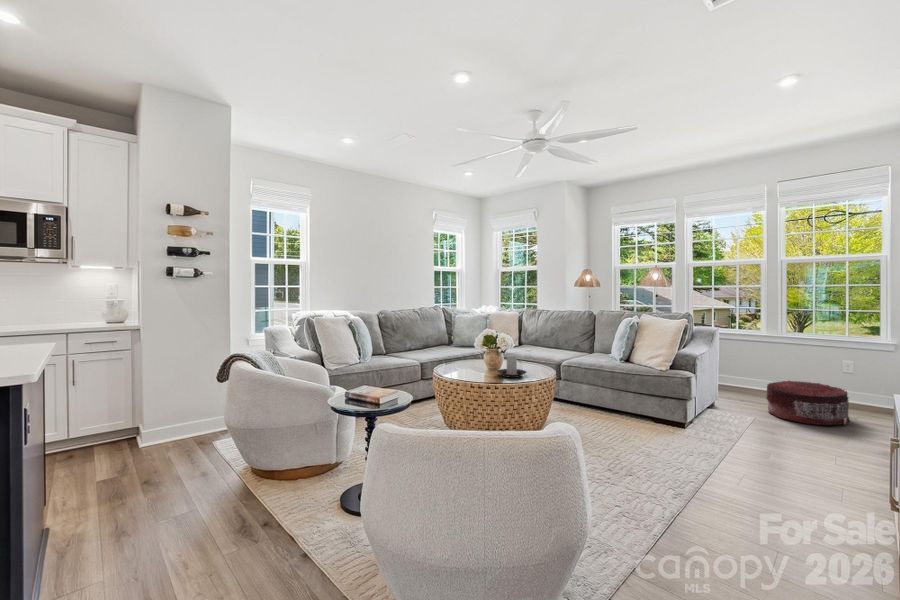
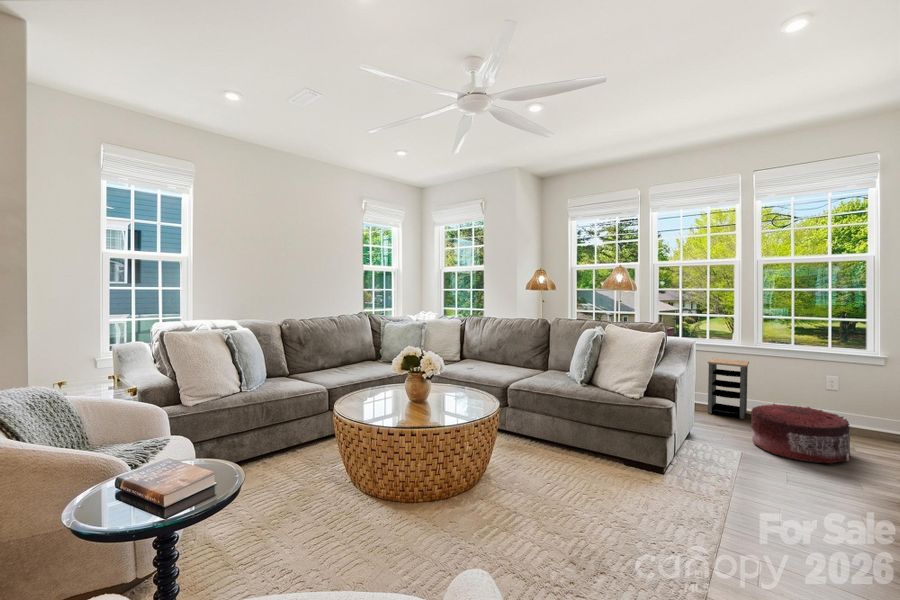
side table: none [735,345,774,396] -> present [708,358,749,419]
candle holder: present [497,355,526,378] -> none [419,382,460,415]

